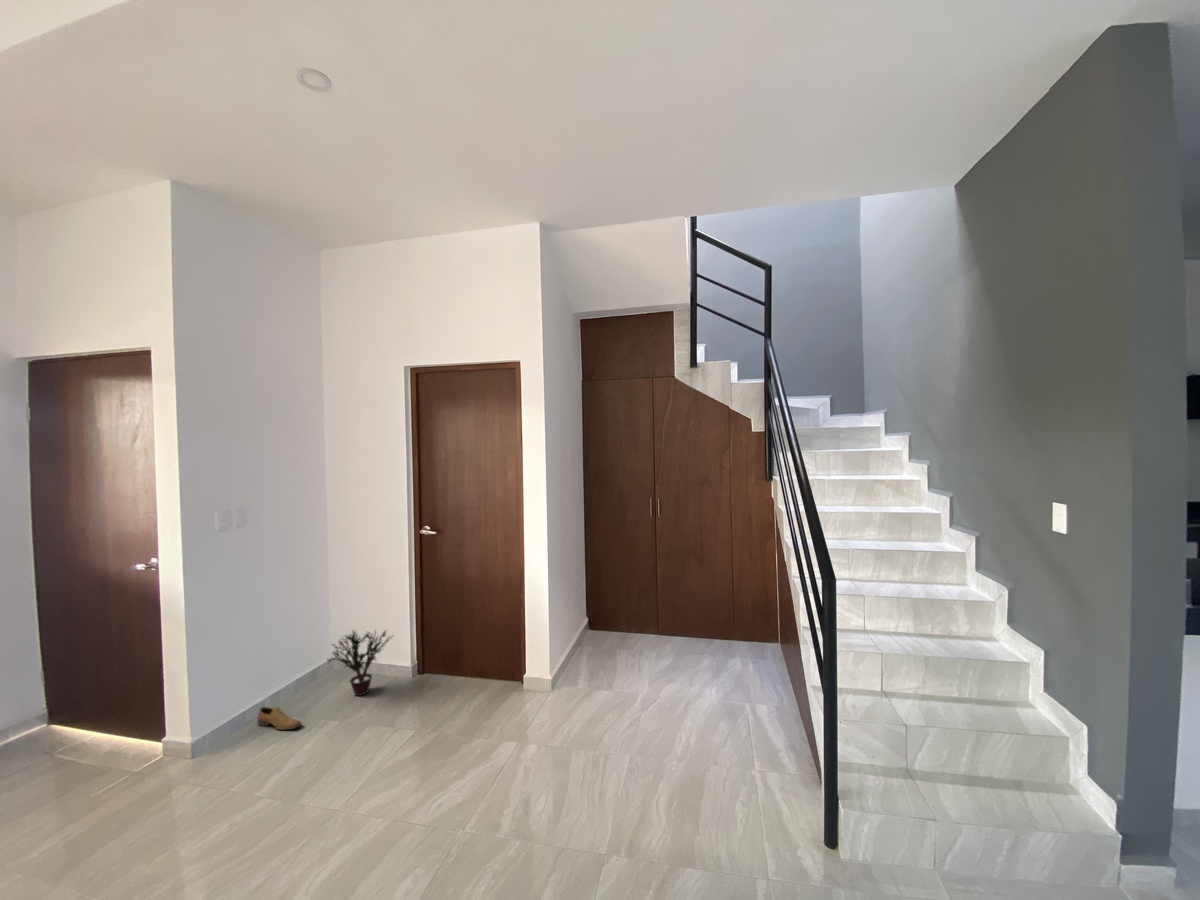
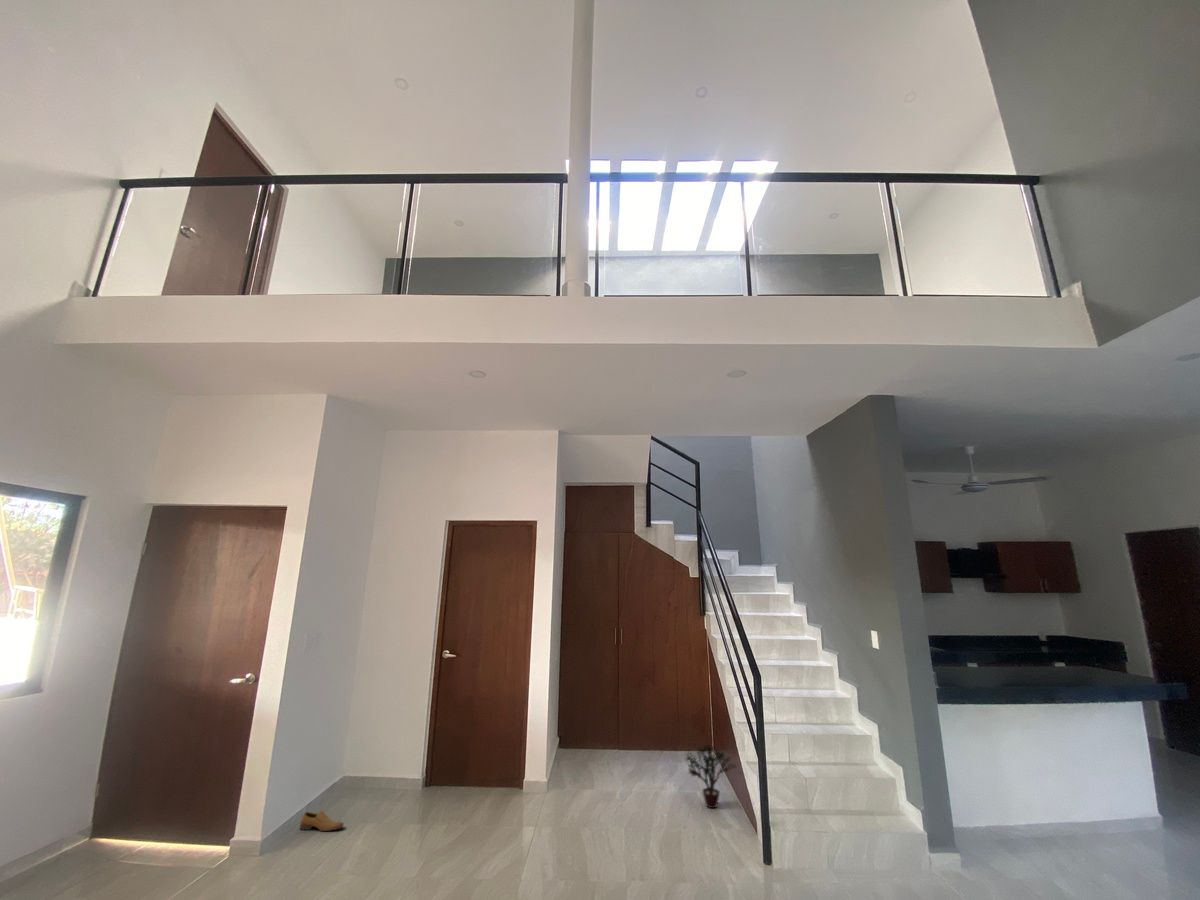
potted plant: present [328,631,390,696] -> present [687,745,732,808]

